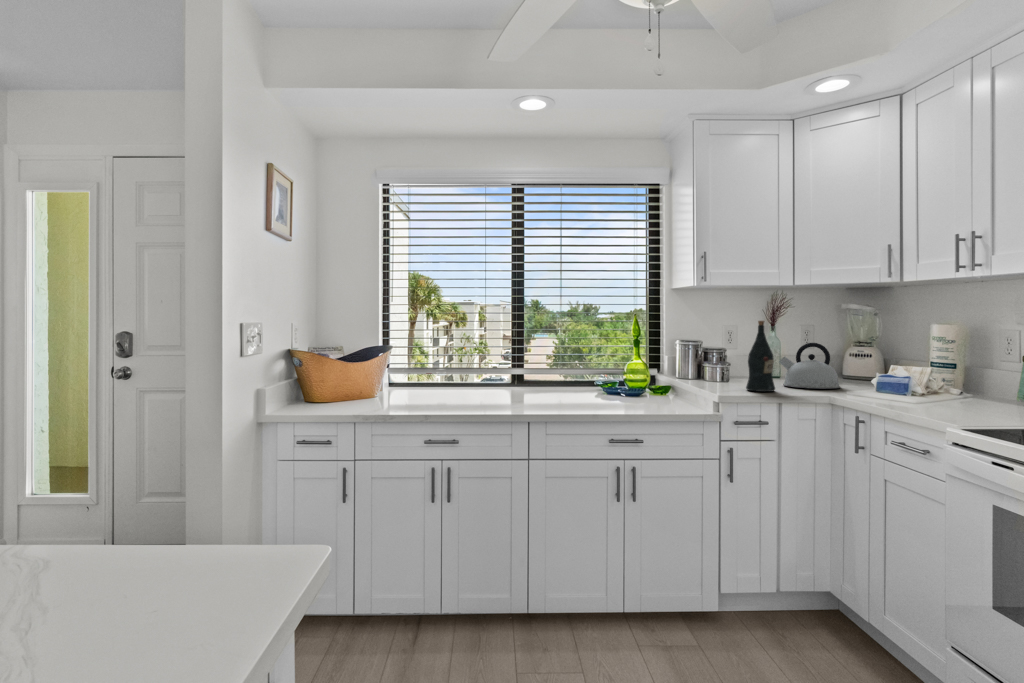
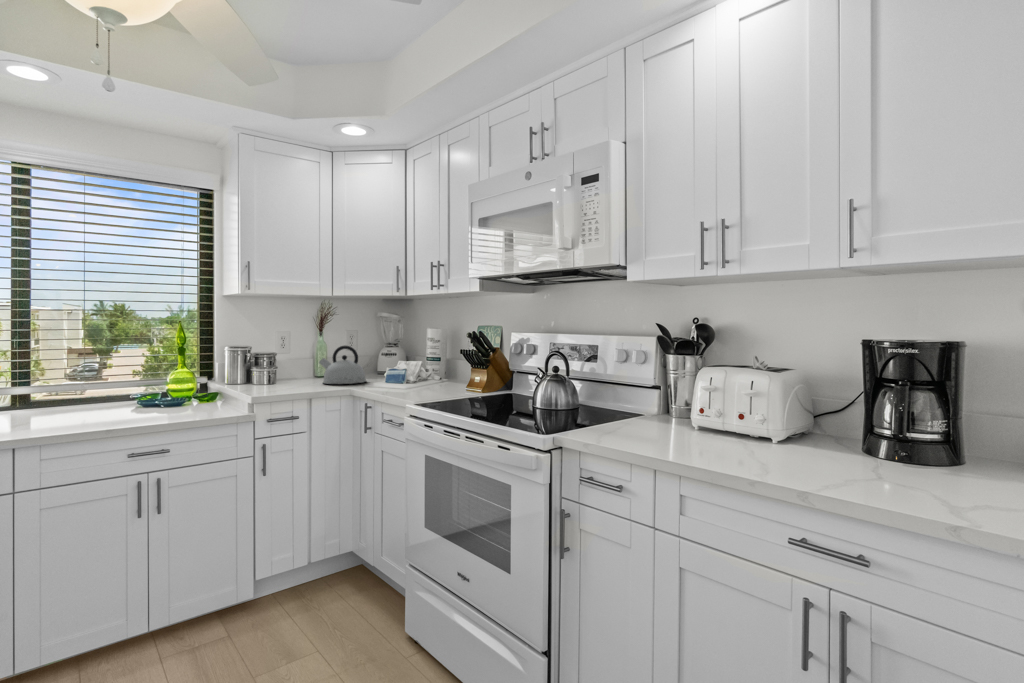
wine bottle: present [746,321,775,392] -> none [284,328,309,390]

